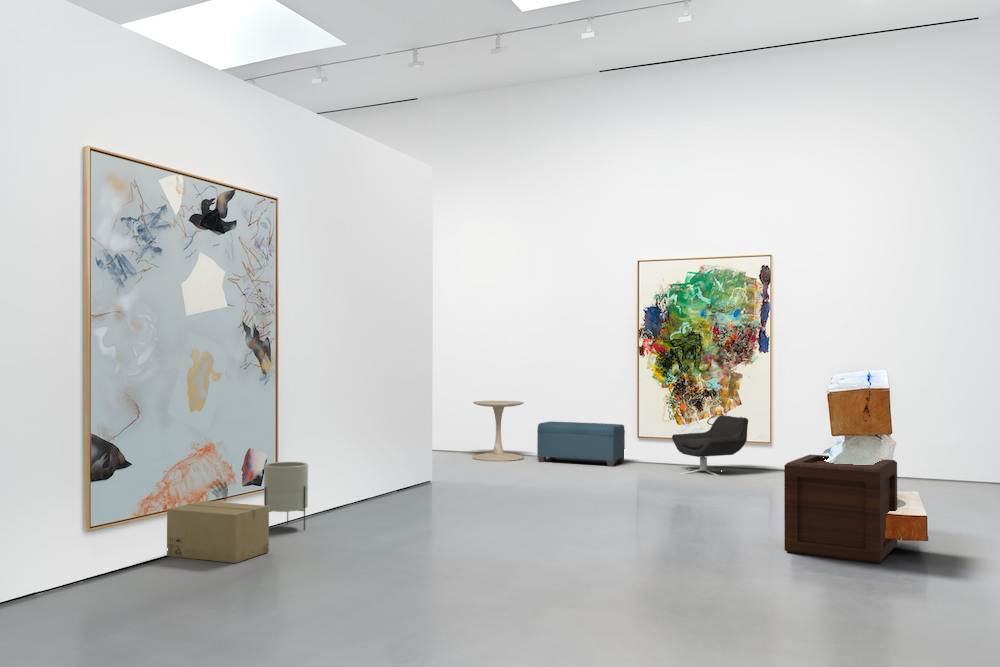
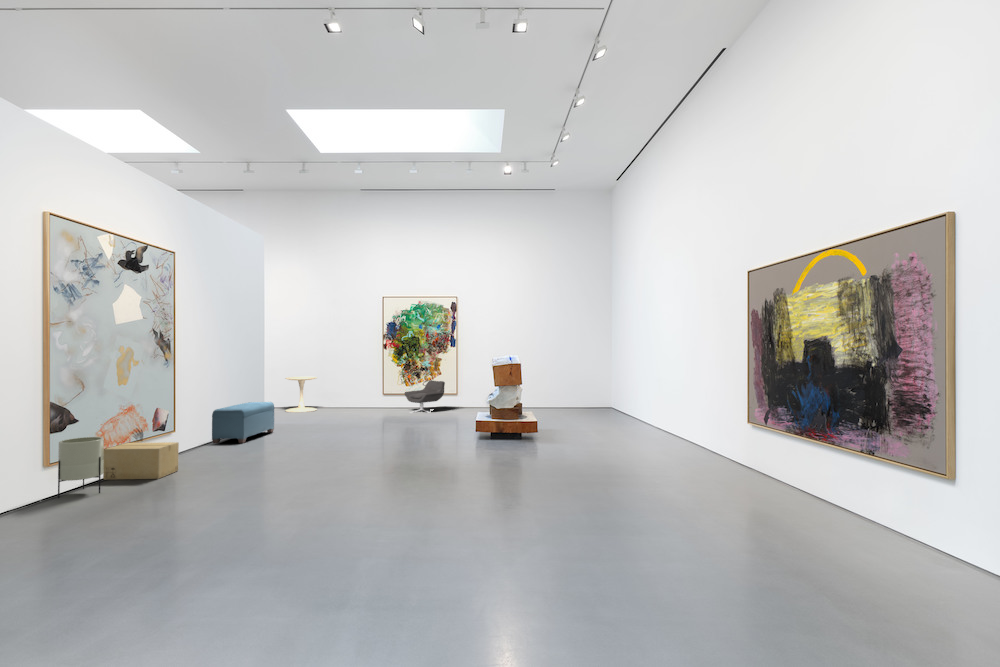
bench: present [537,421,625,466] -> present [212,402,274,443]
wooden crate: present [784,455,897,564] -> none [475,396,525,446]
planter: present [264,462,308,530] -> present [58,437,104,498]

